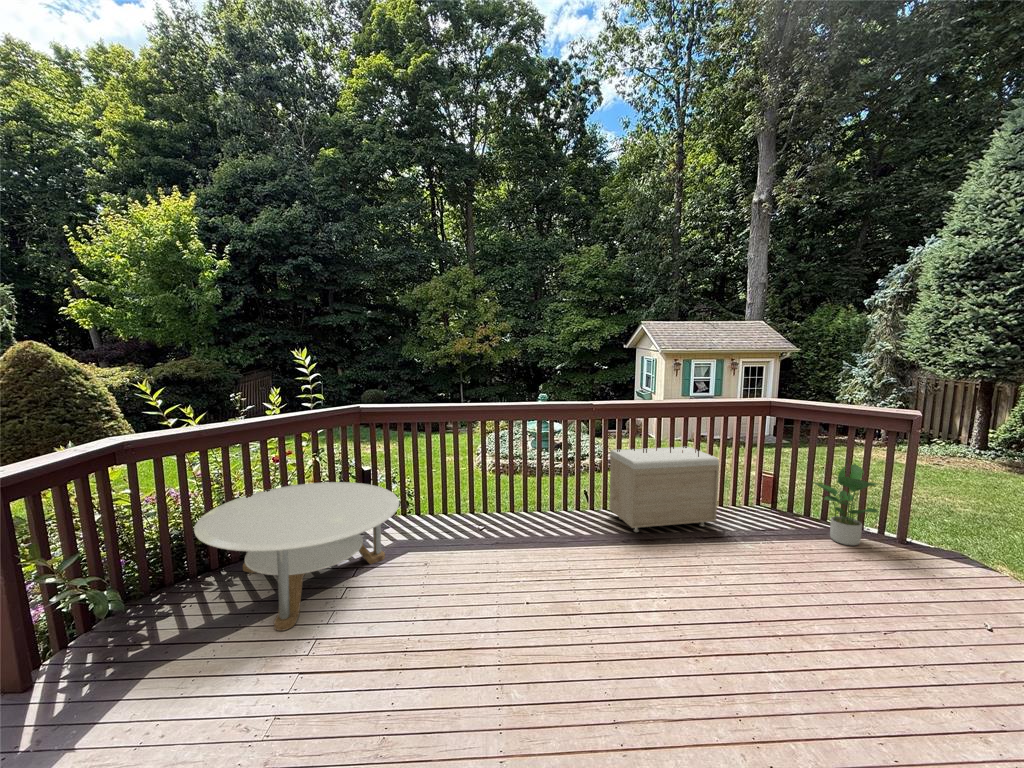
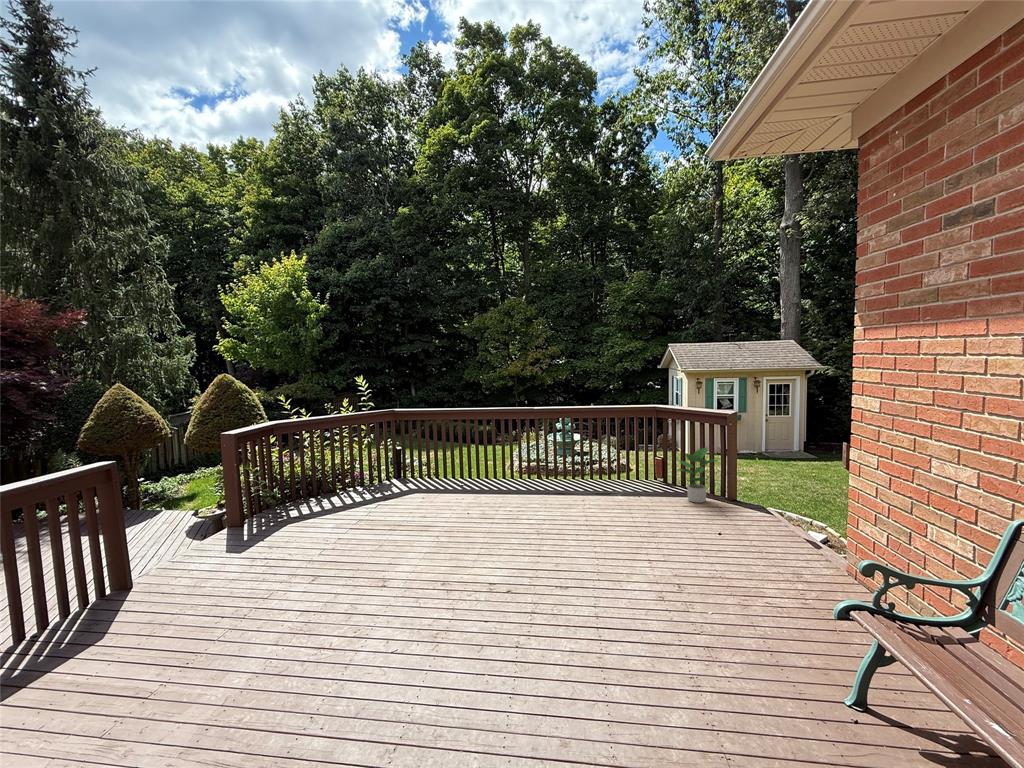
storage bench: present [609,447,719,532] -> none [547,438,614,492]
round table: present [194,482,399,631] -> none [290,454,399,519]

